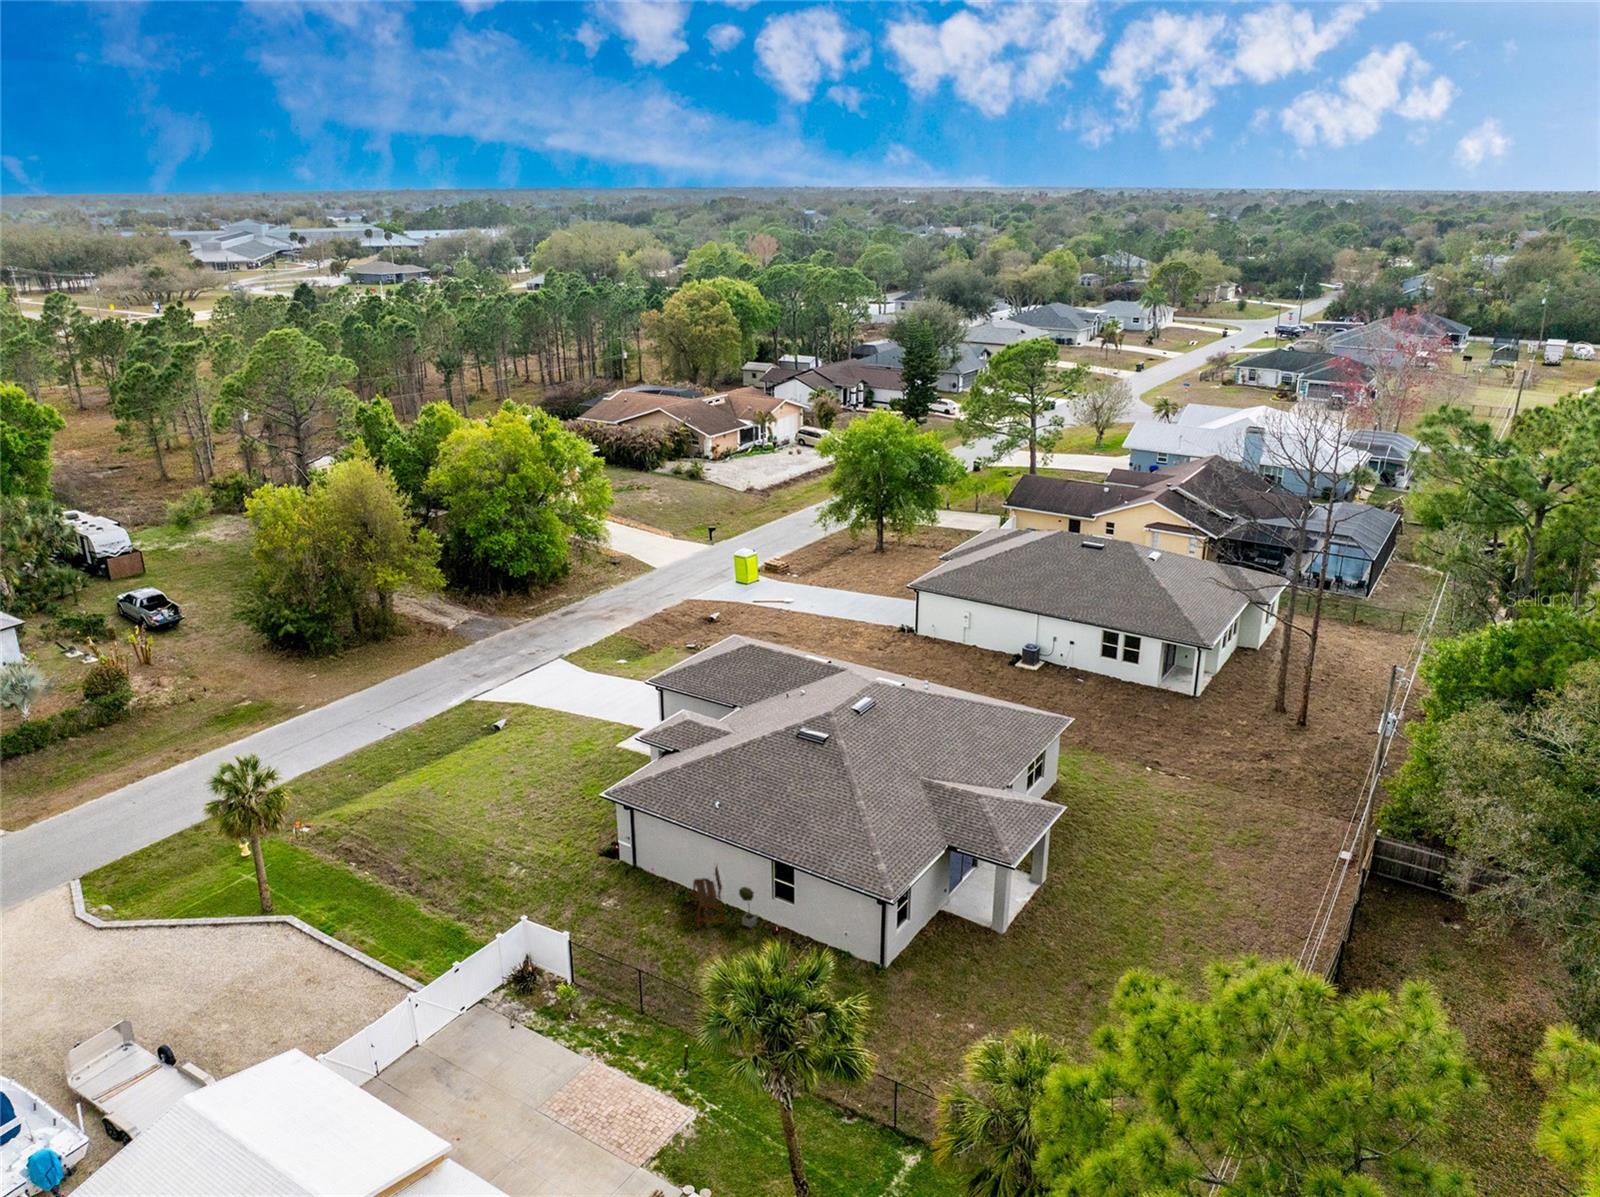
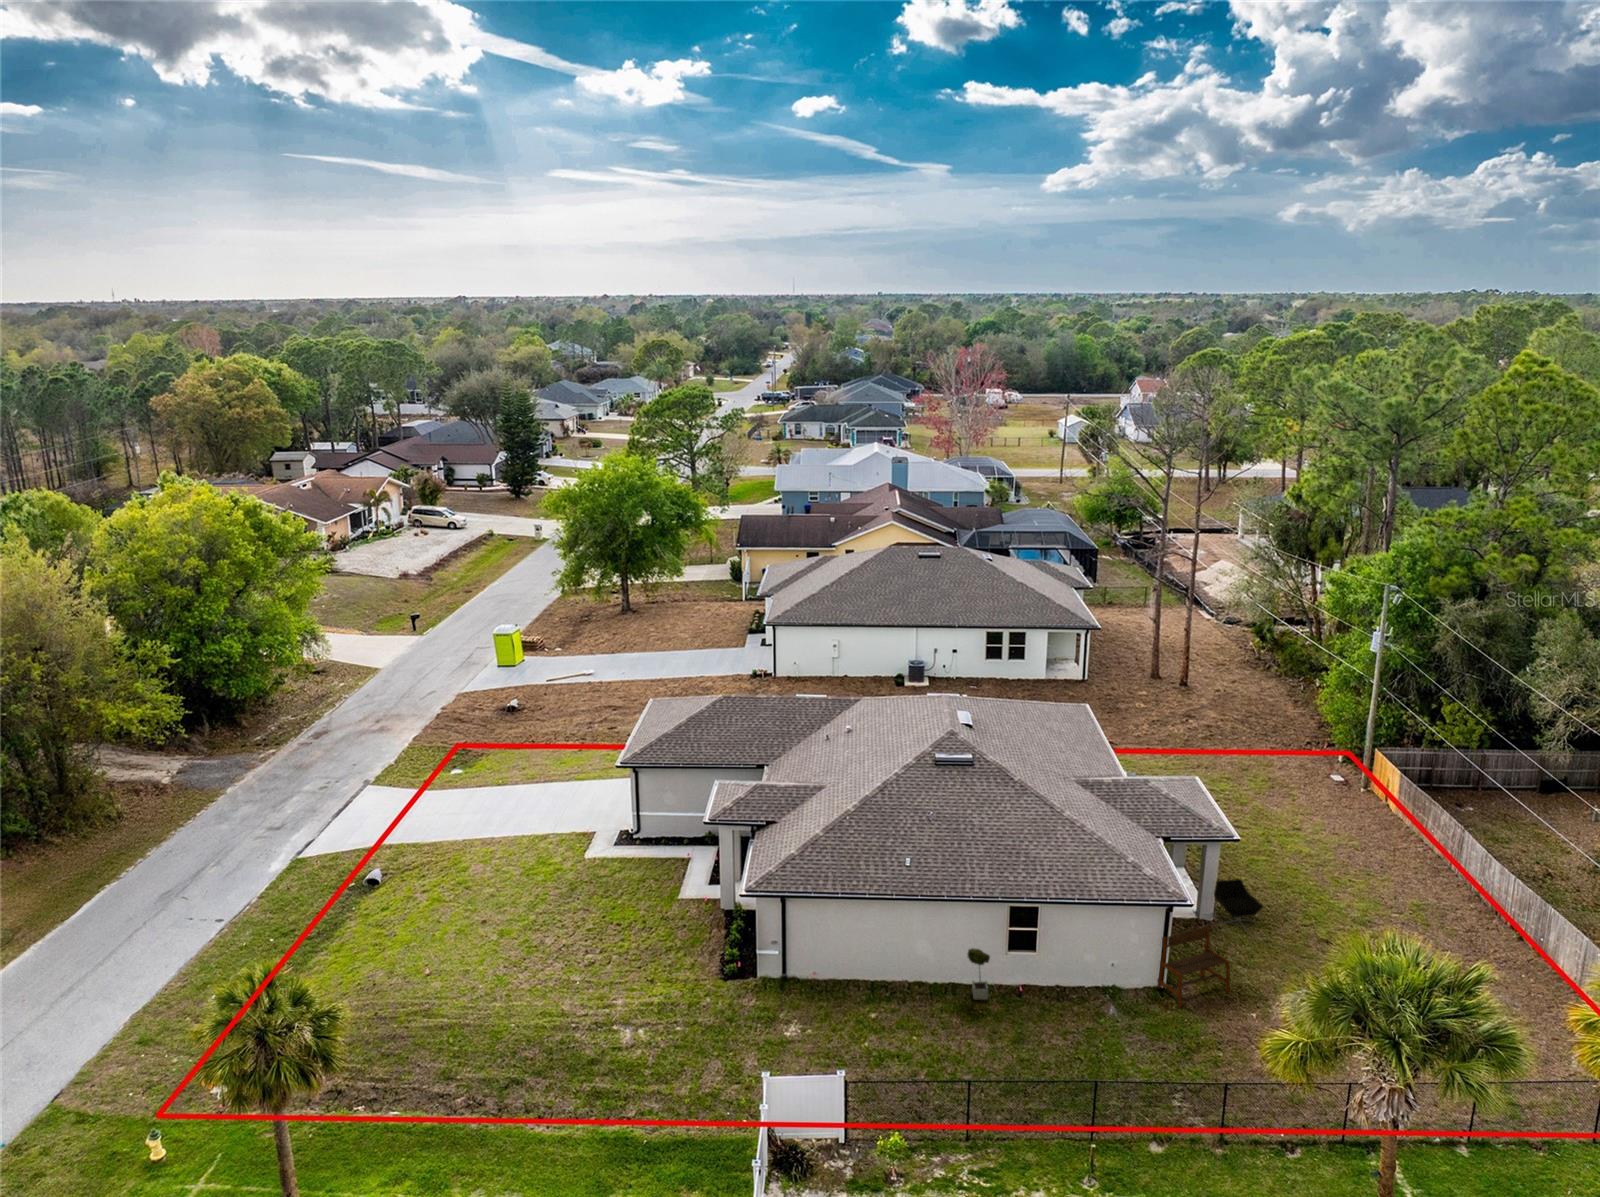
bench: present [692,866,725,928] -> present [1157,926,1230,1007]
lounge chair: none [996,902,1035,951] -> present [1214,879,1263,929]

